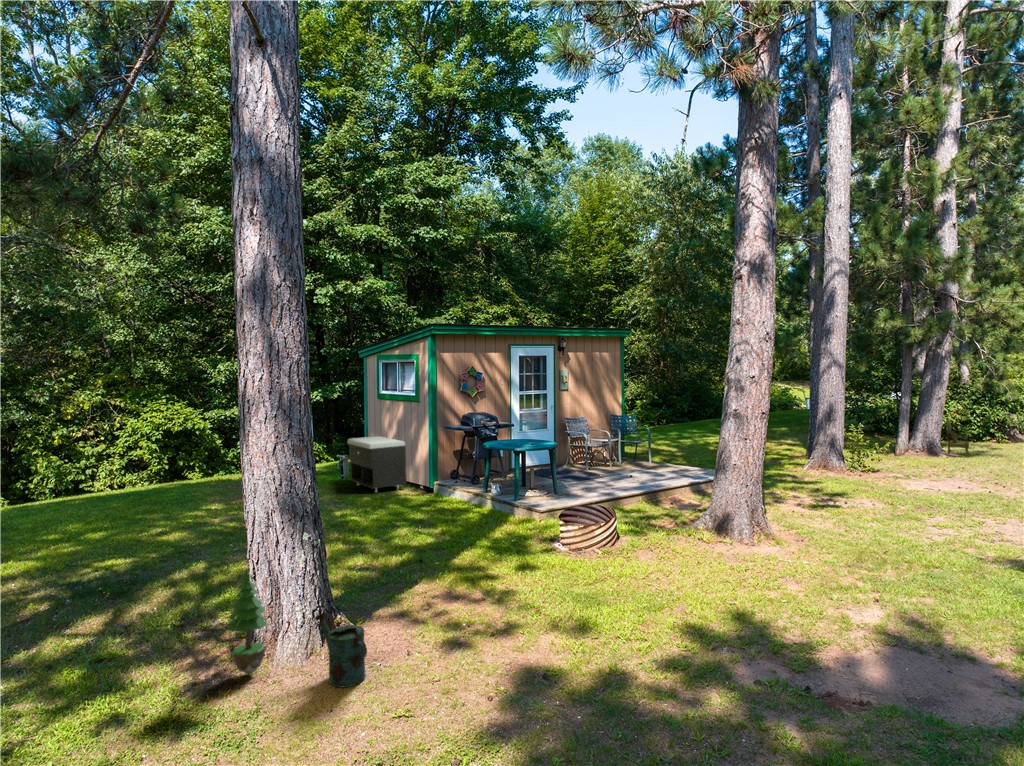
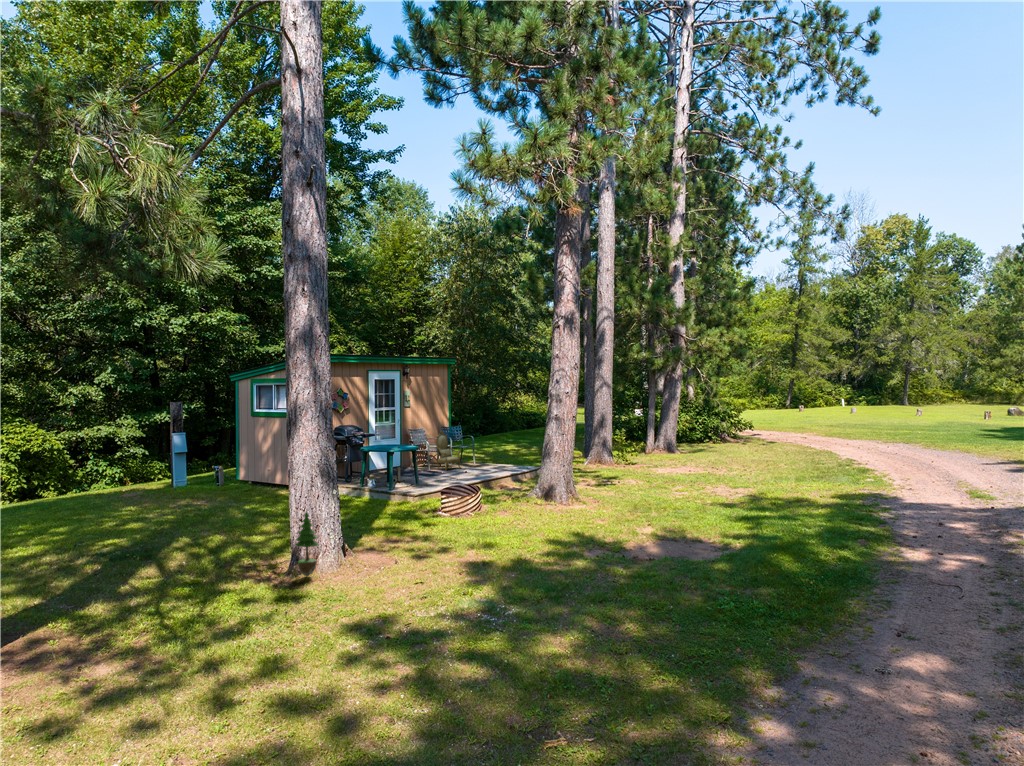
armchair: present [946,415,969,455] -> present [436,431,461,470]
storage bench: present [347,436,406,492] -> none [212,450,275,498]
watering can: present [315,613,367,688] -> none [345,537,388,574]

